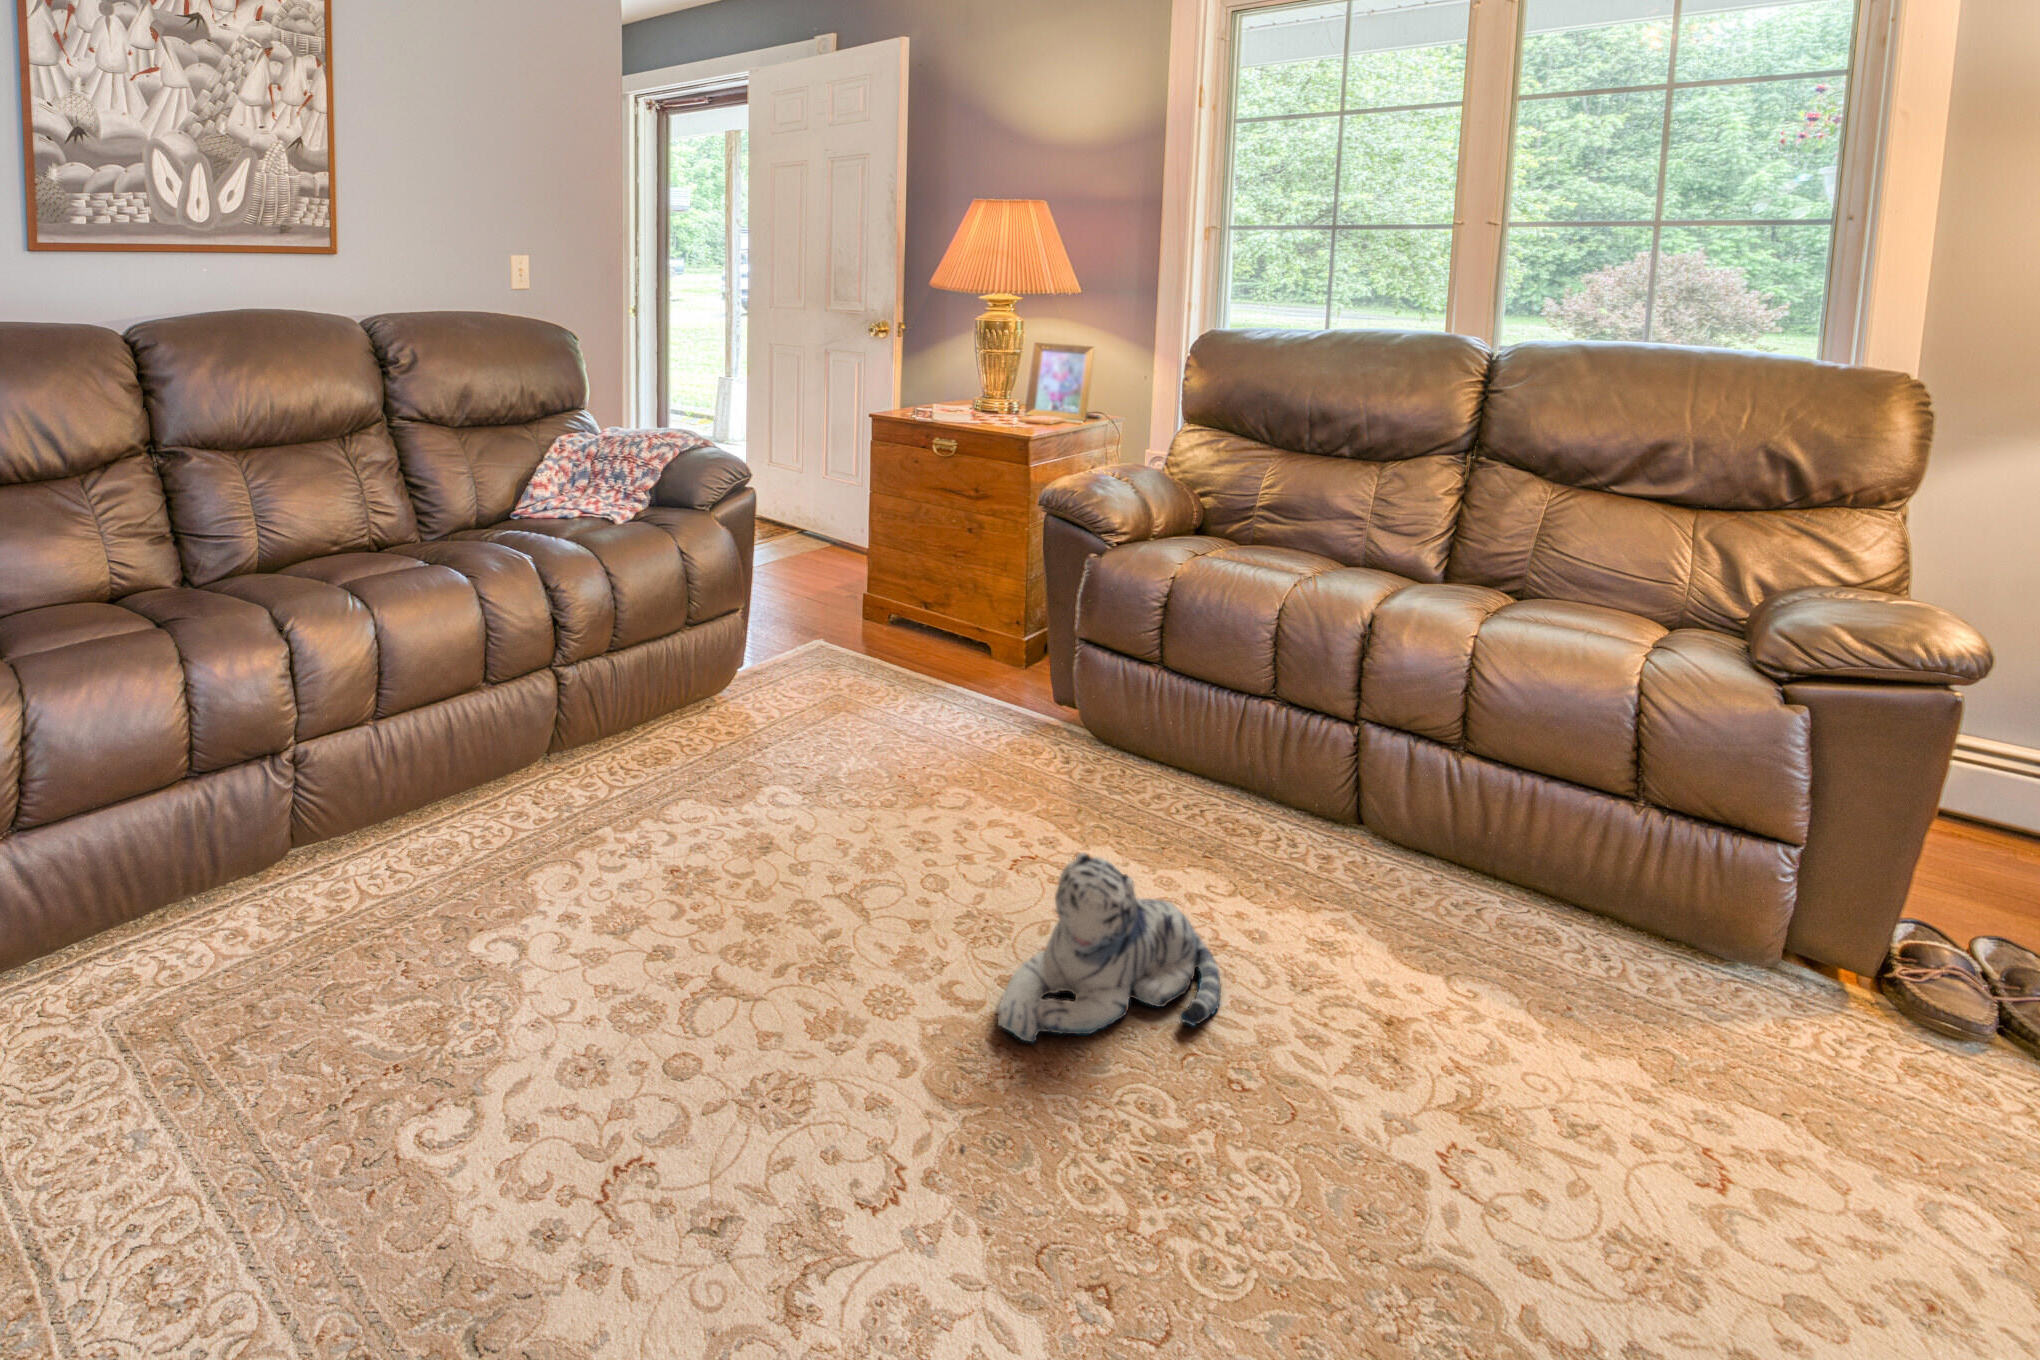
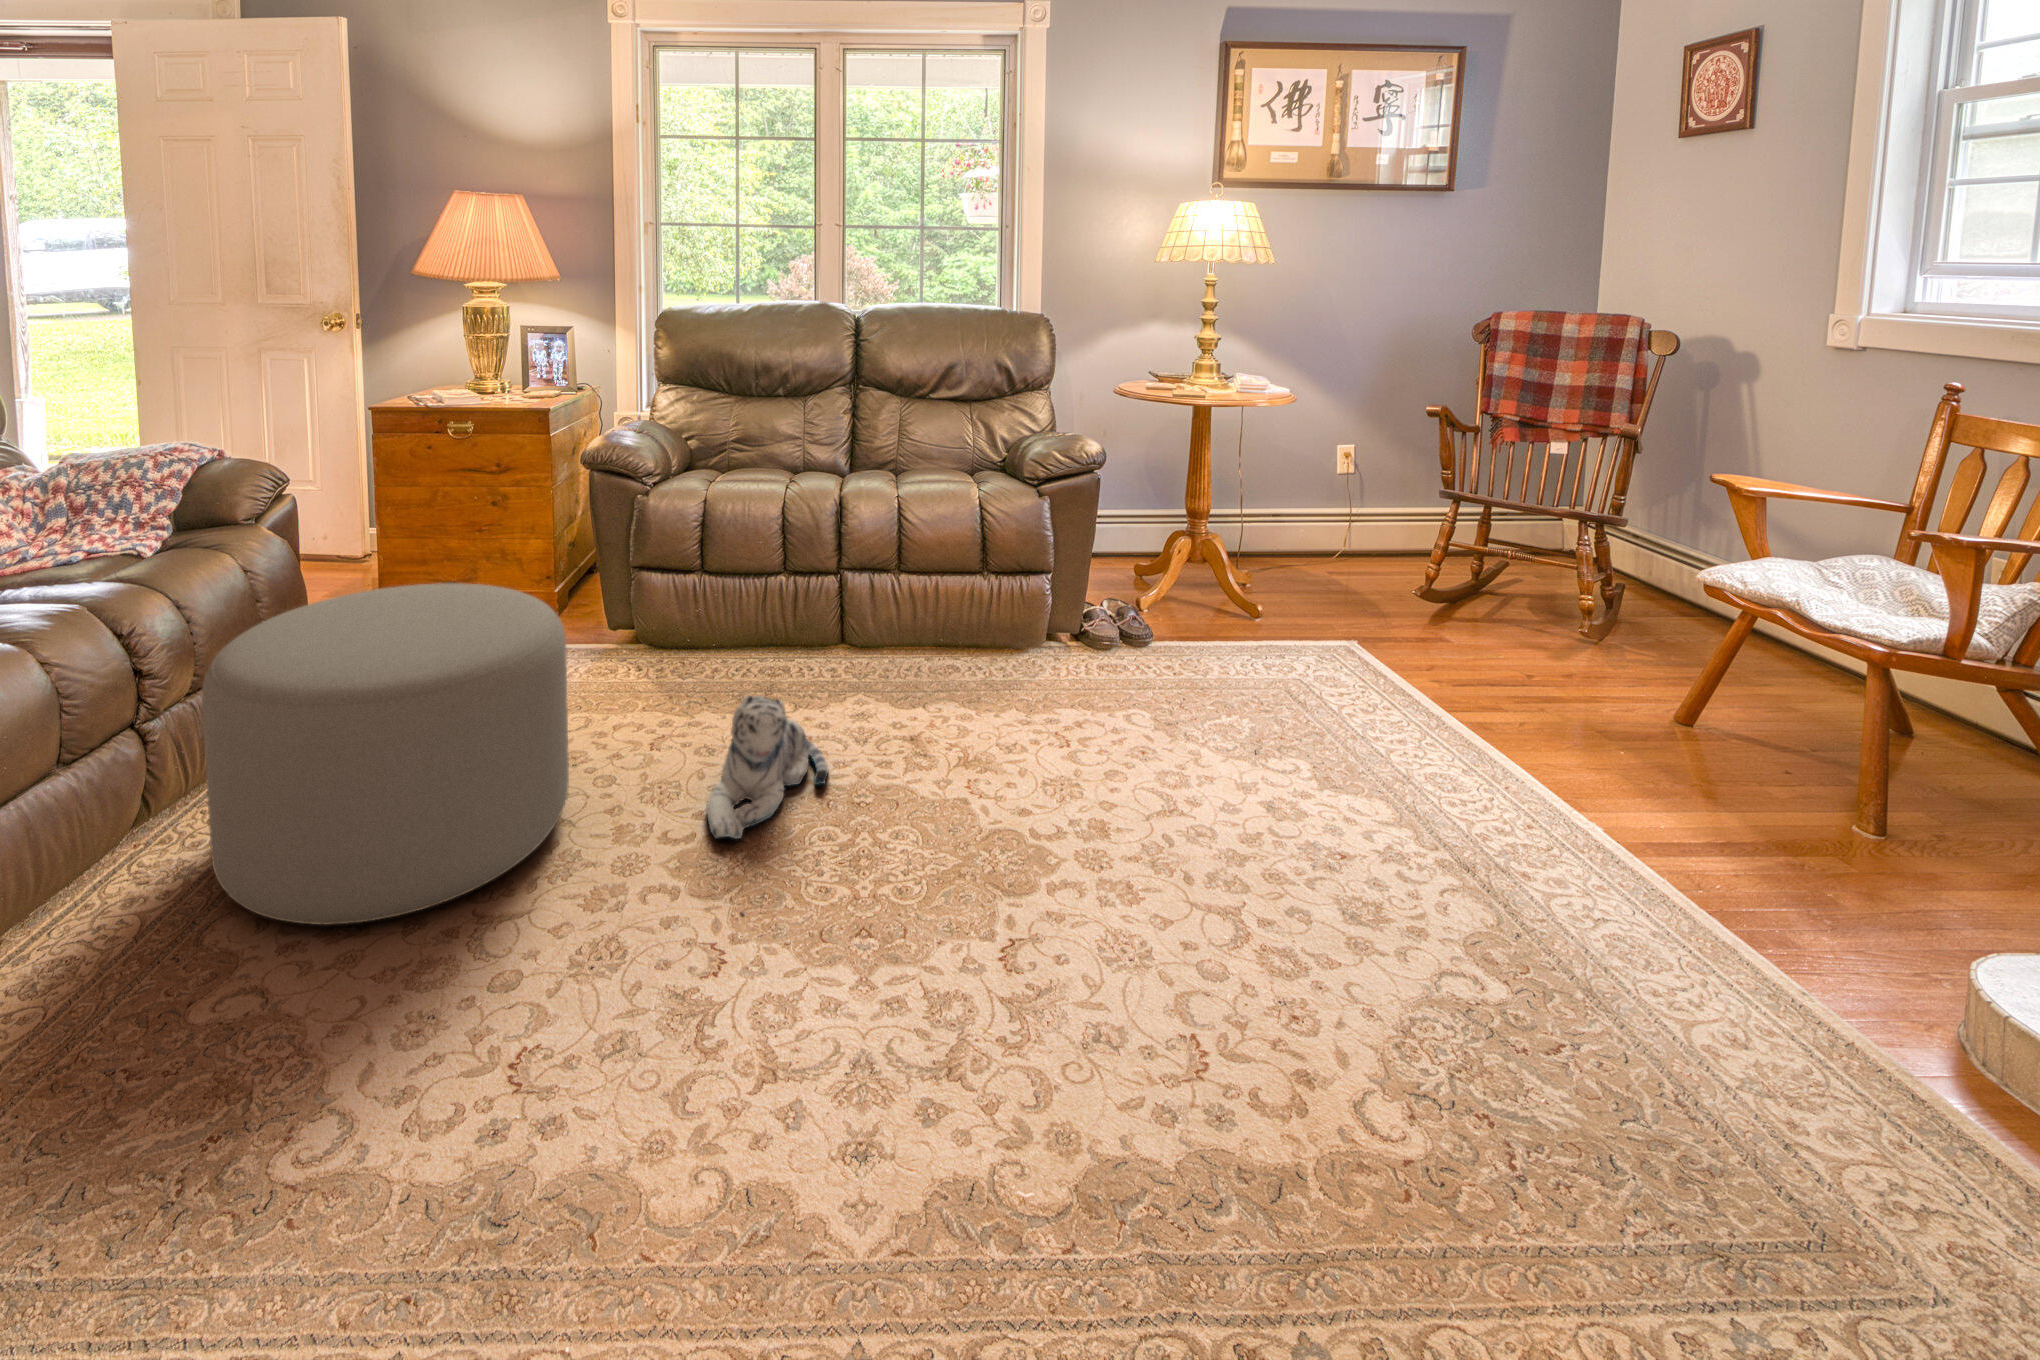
ottoman: none [551,596,884,947] -> present [202,583,569,925]

